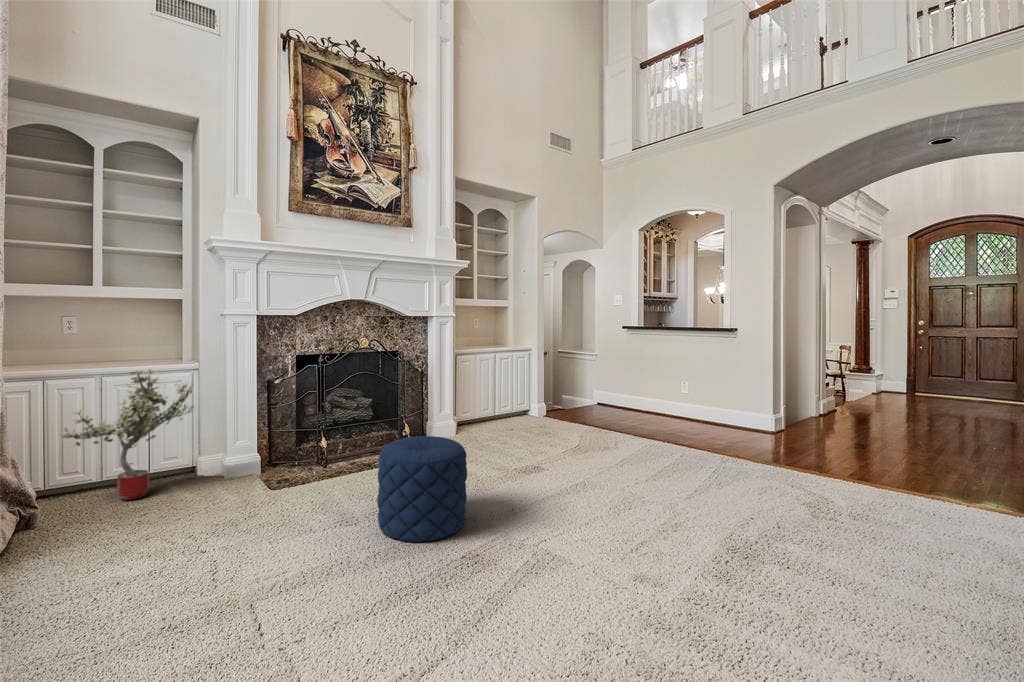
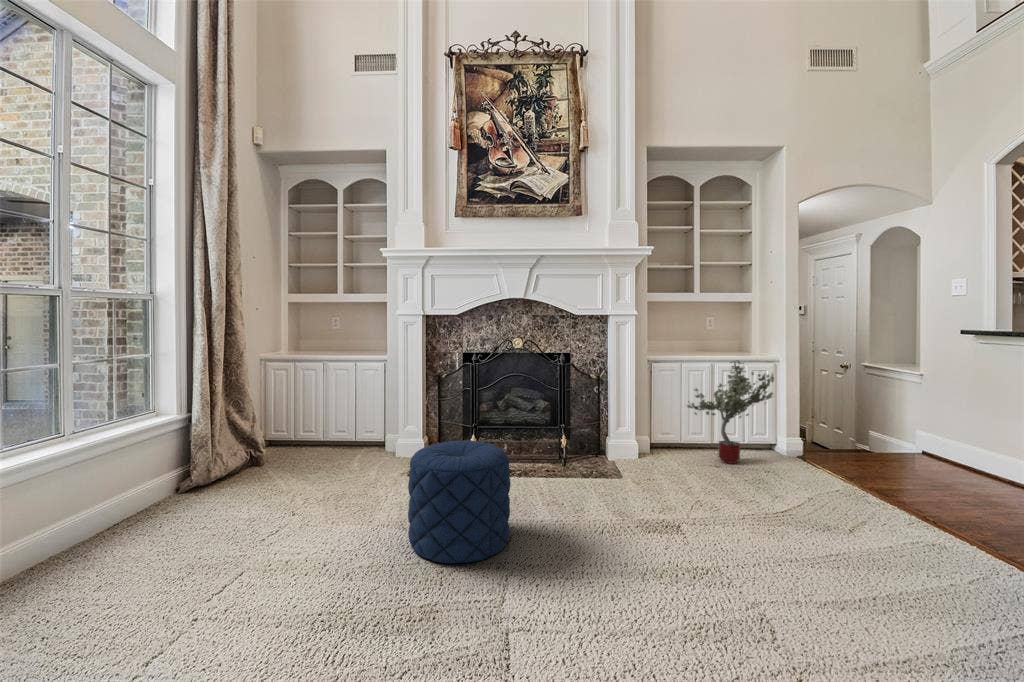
potted tree: present [62,369,194,500] -> present [687,360,774,464]

